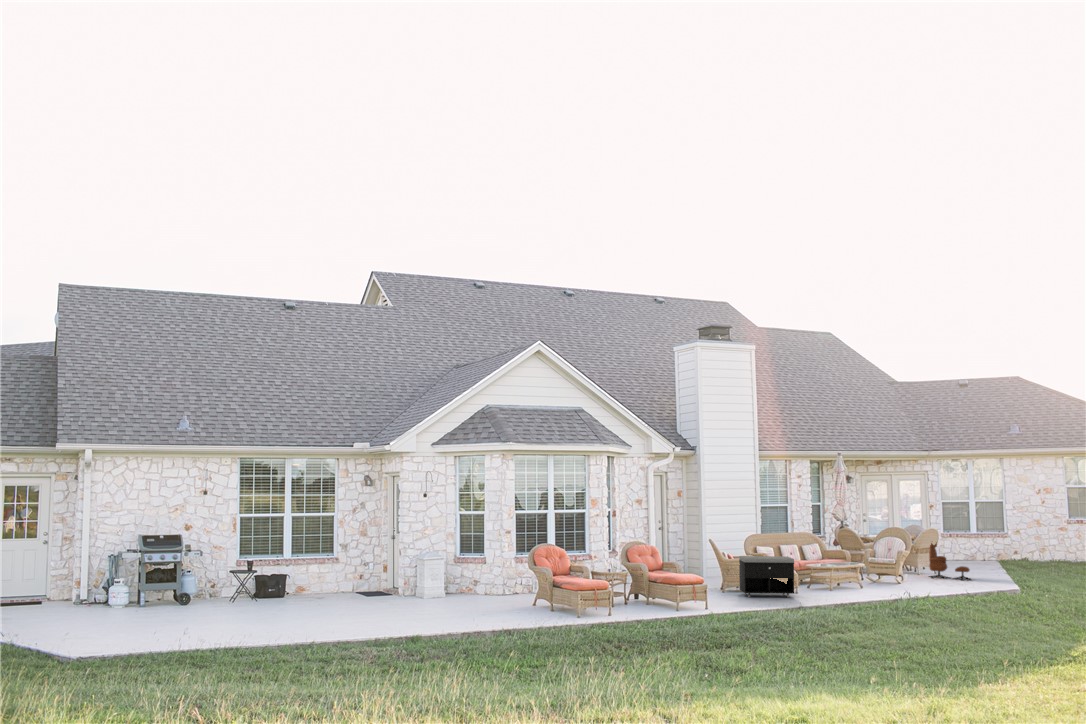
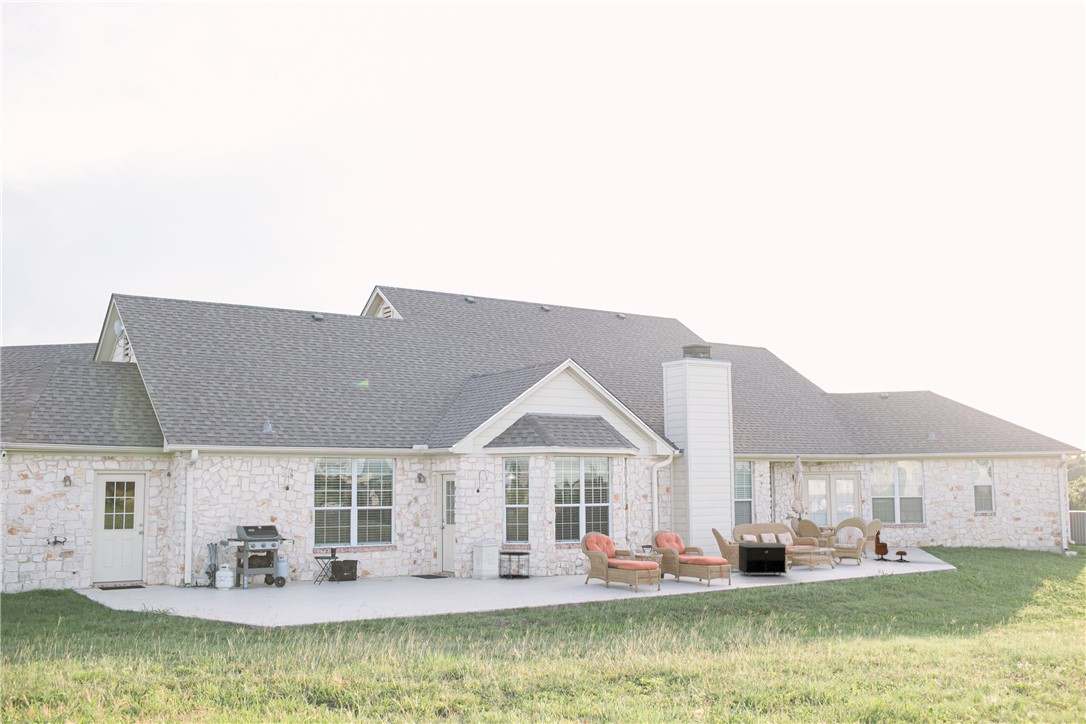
side table: none [443,566,480,598] -> present [499,552,530,579]

